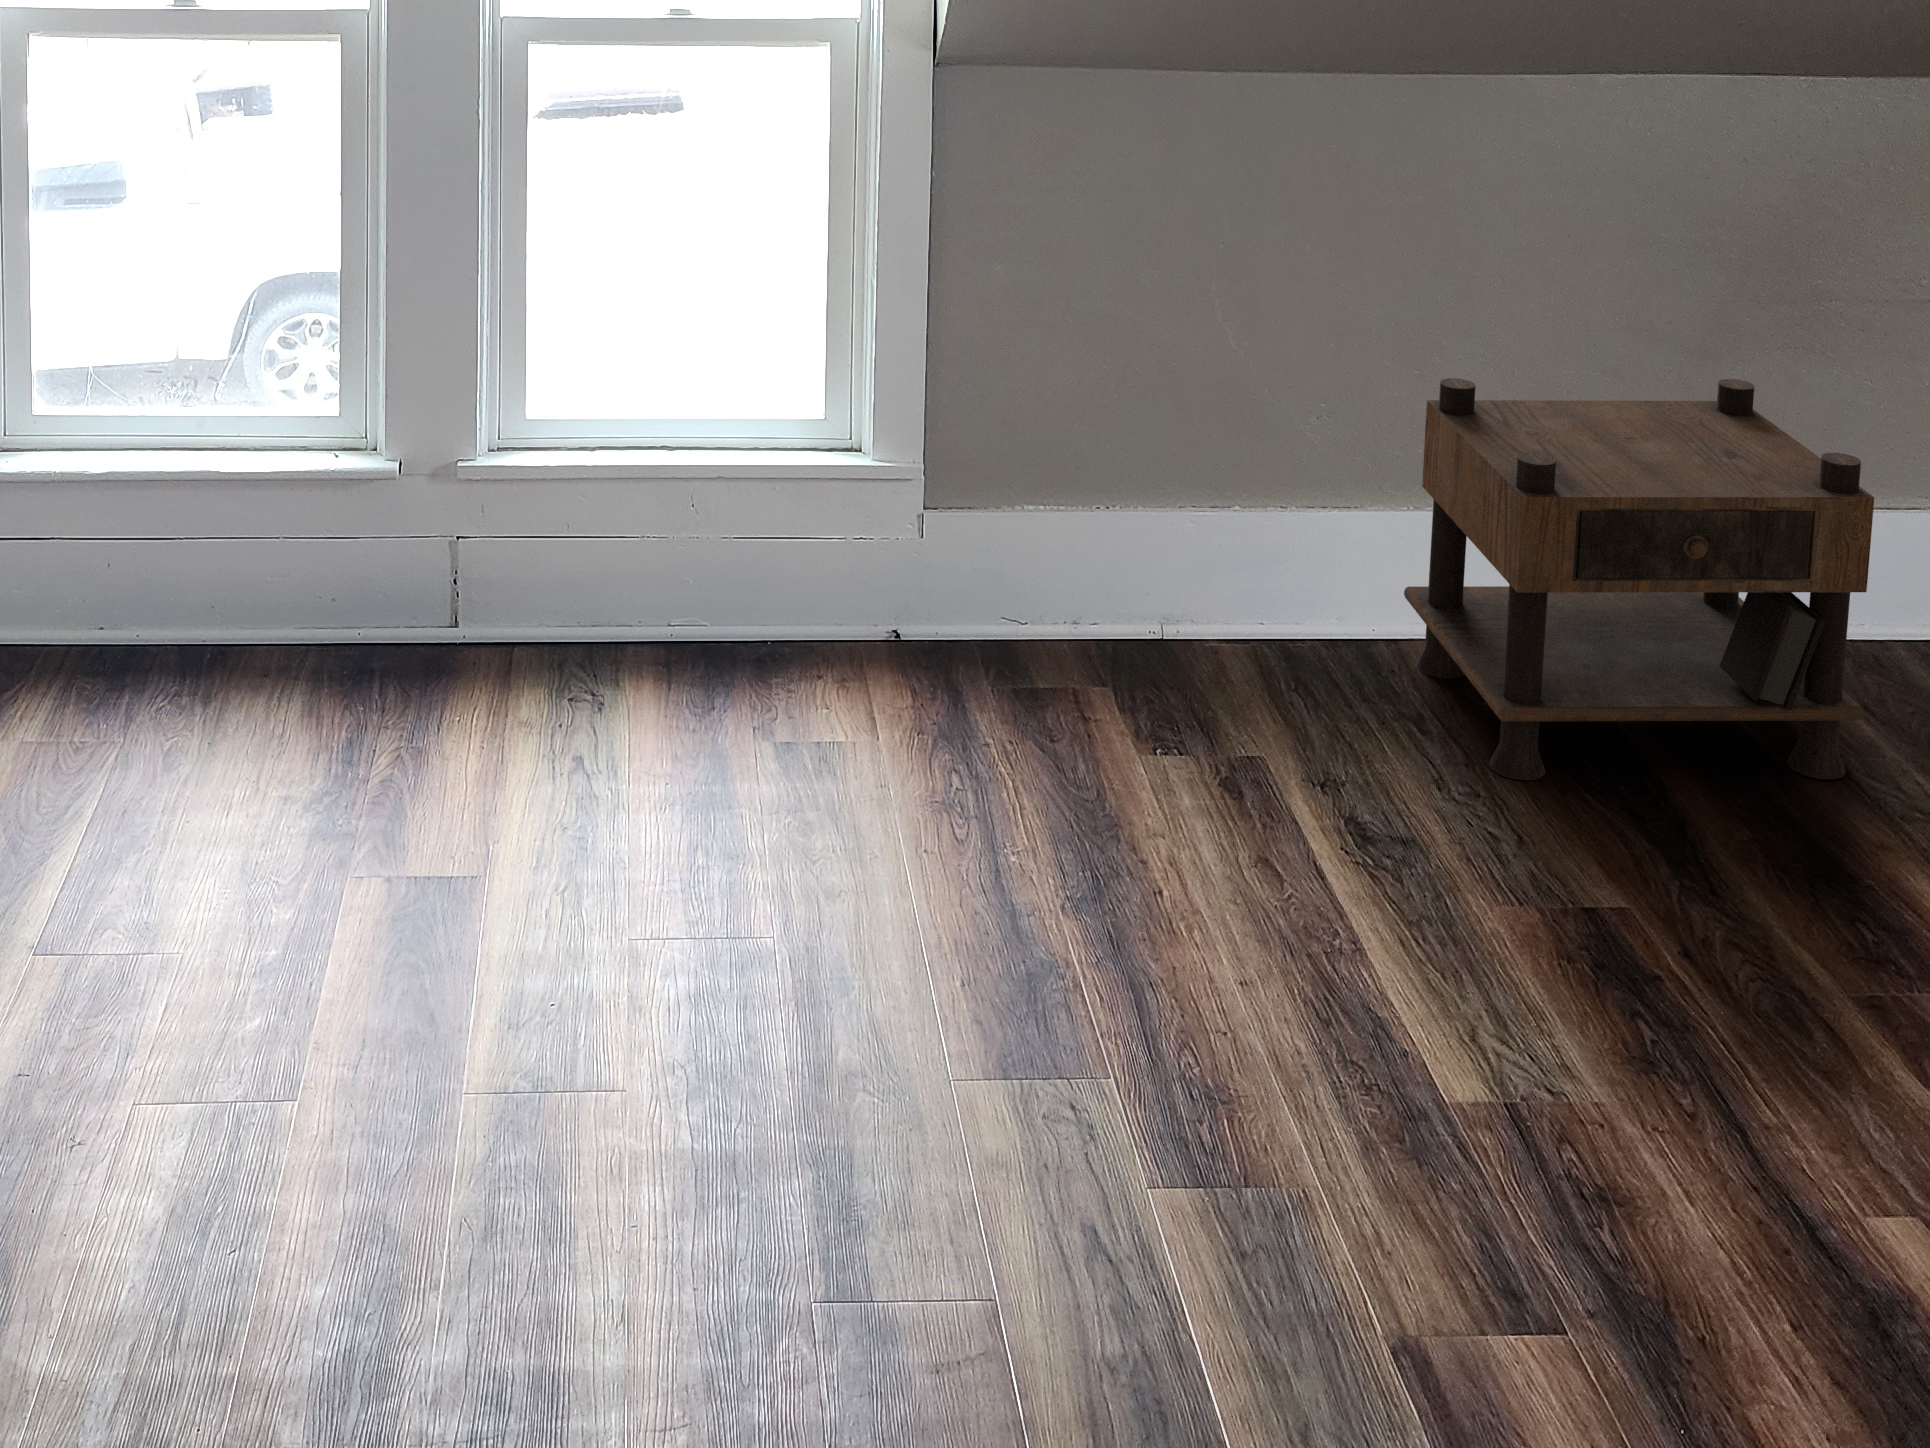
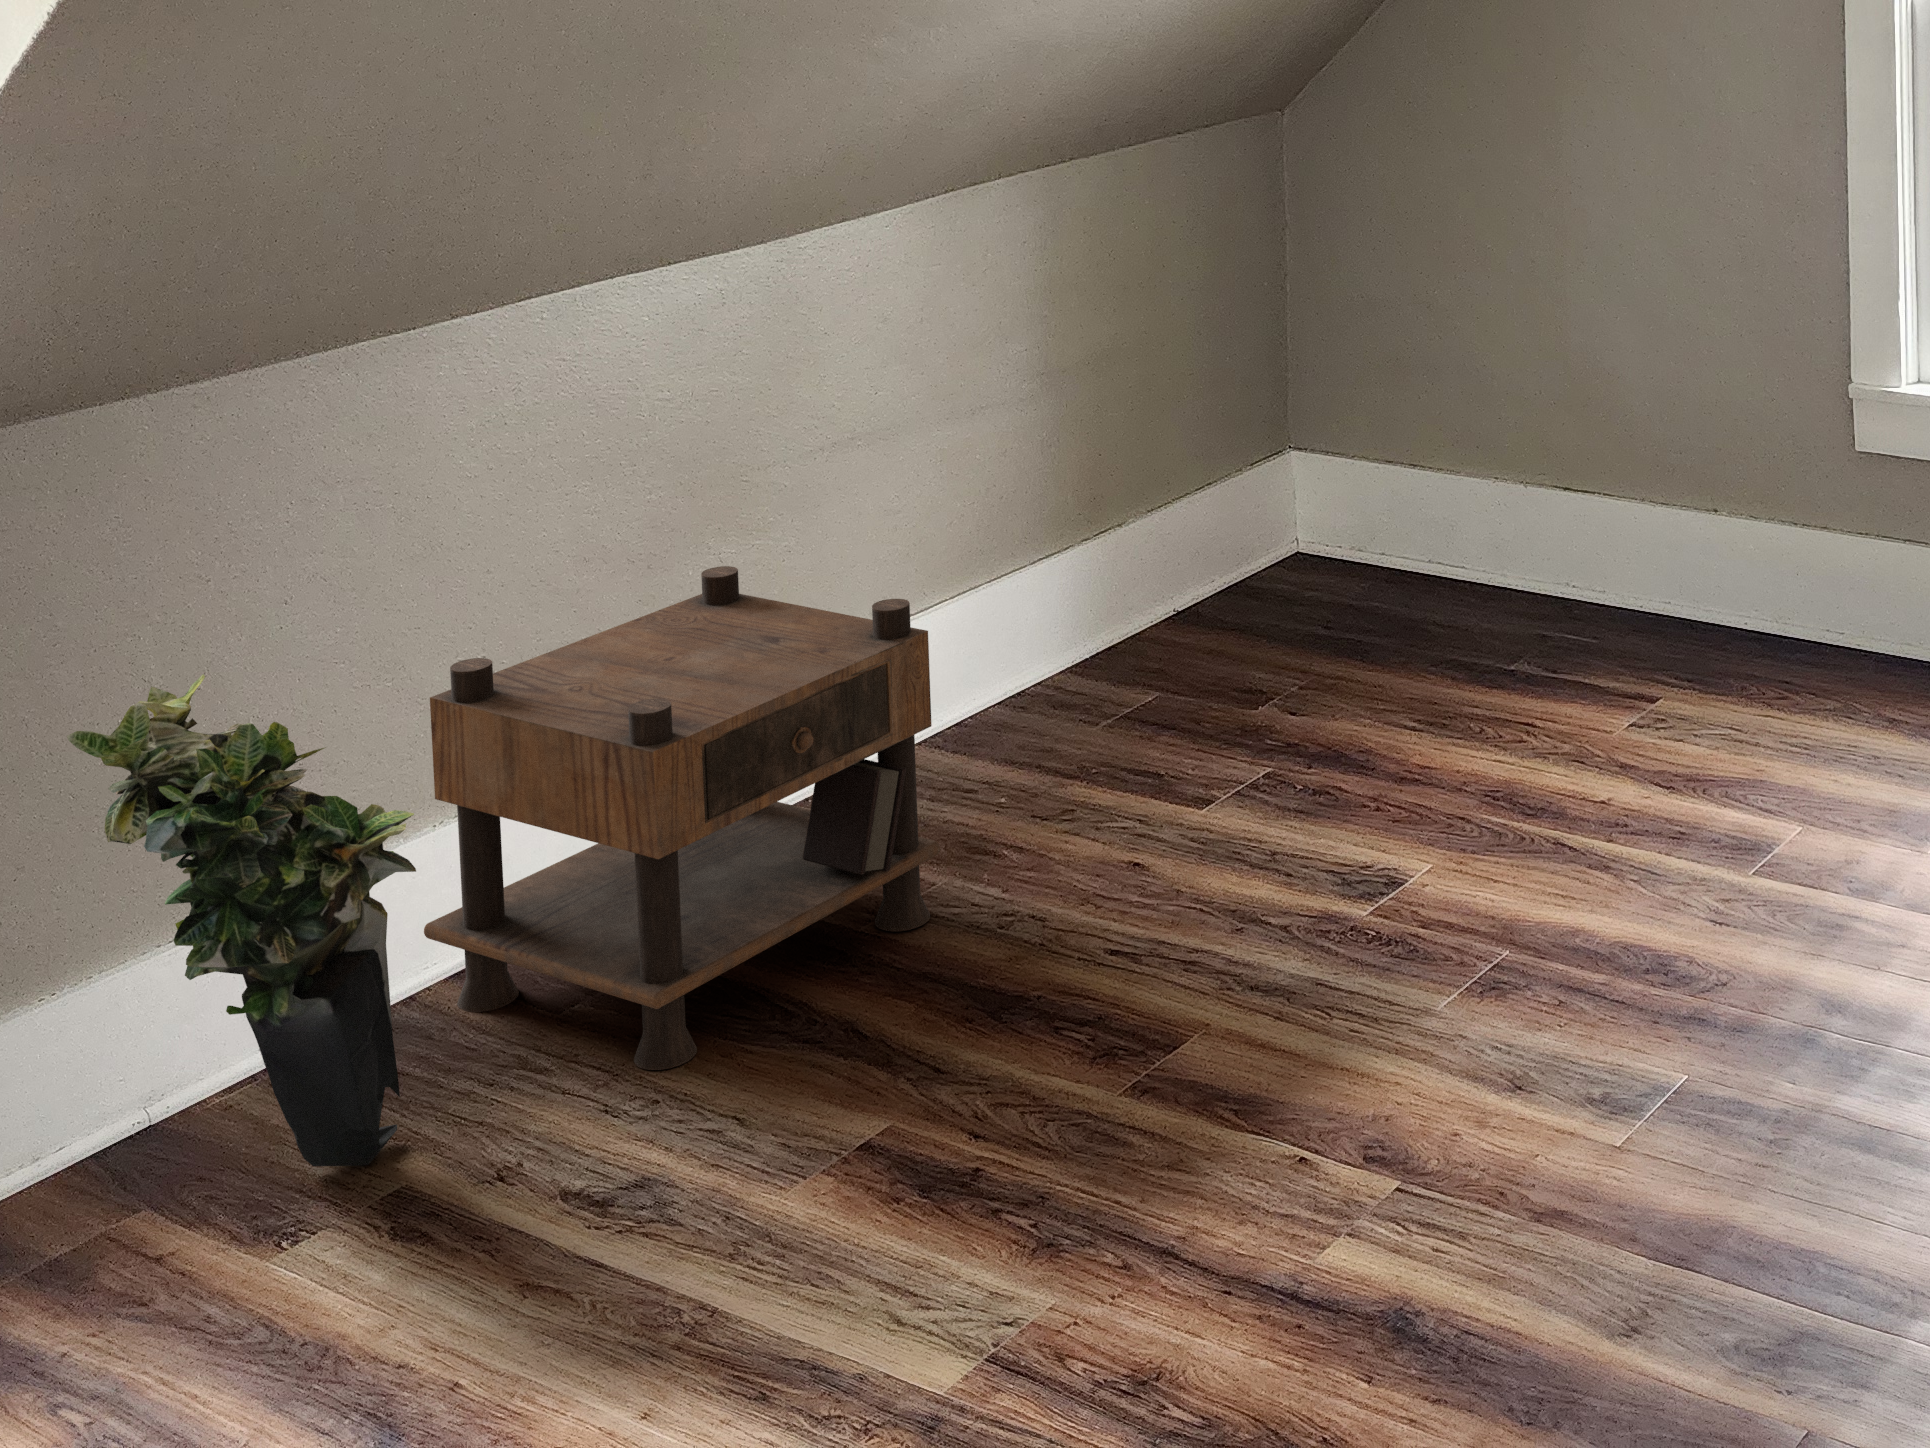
potted plant: none [1107,312,1333,732] -> present [67,675,416,1166]

